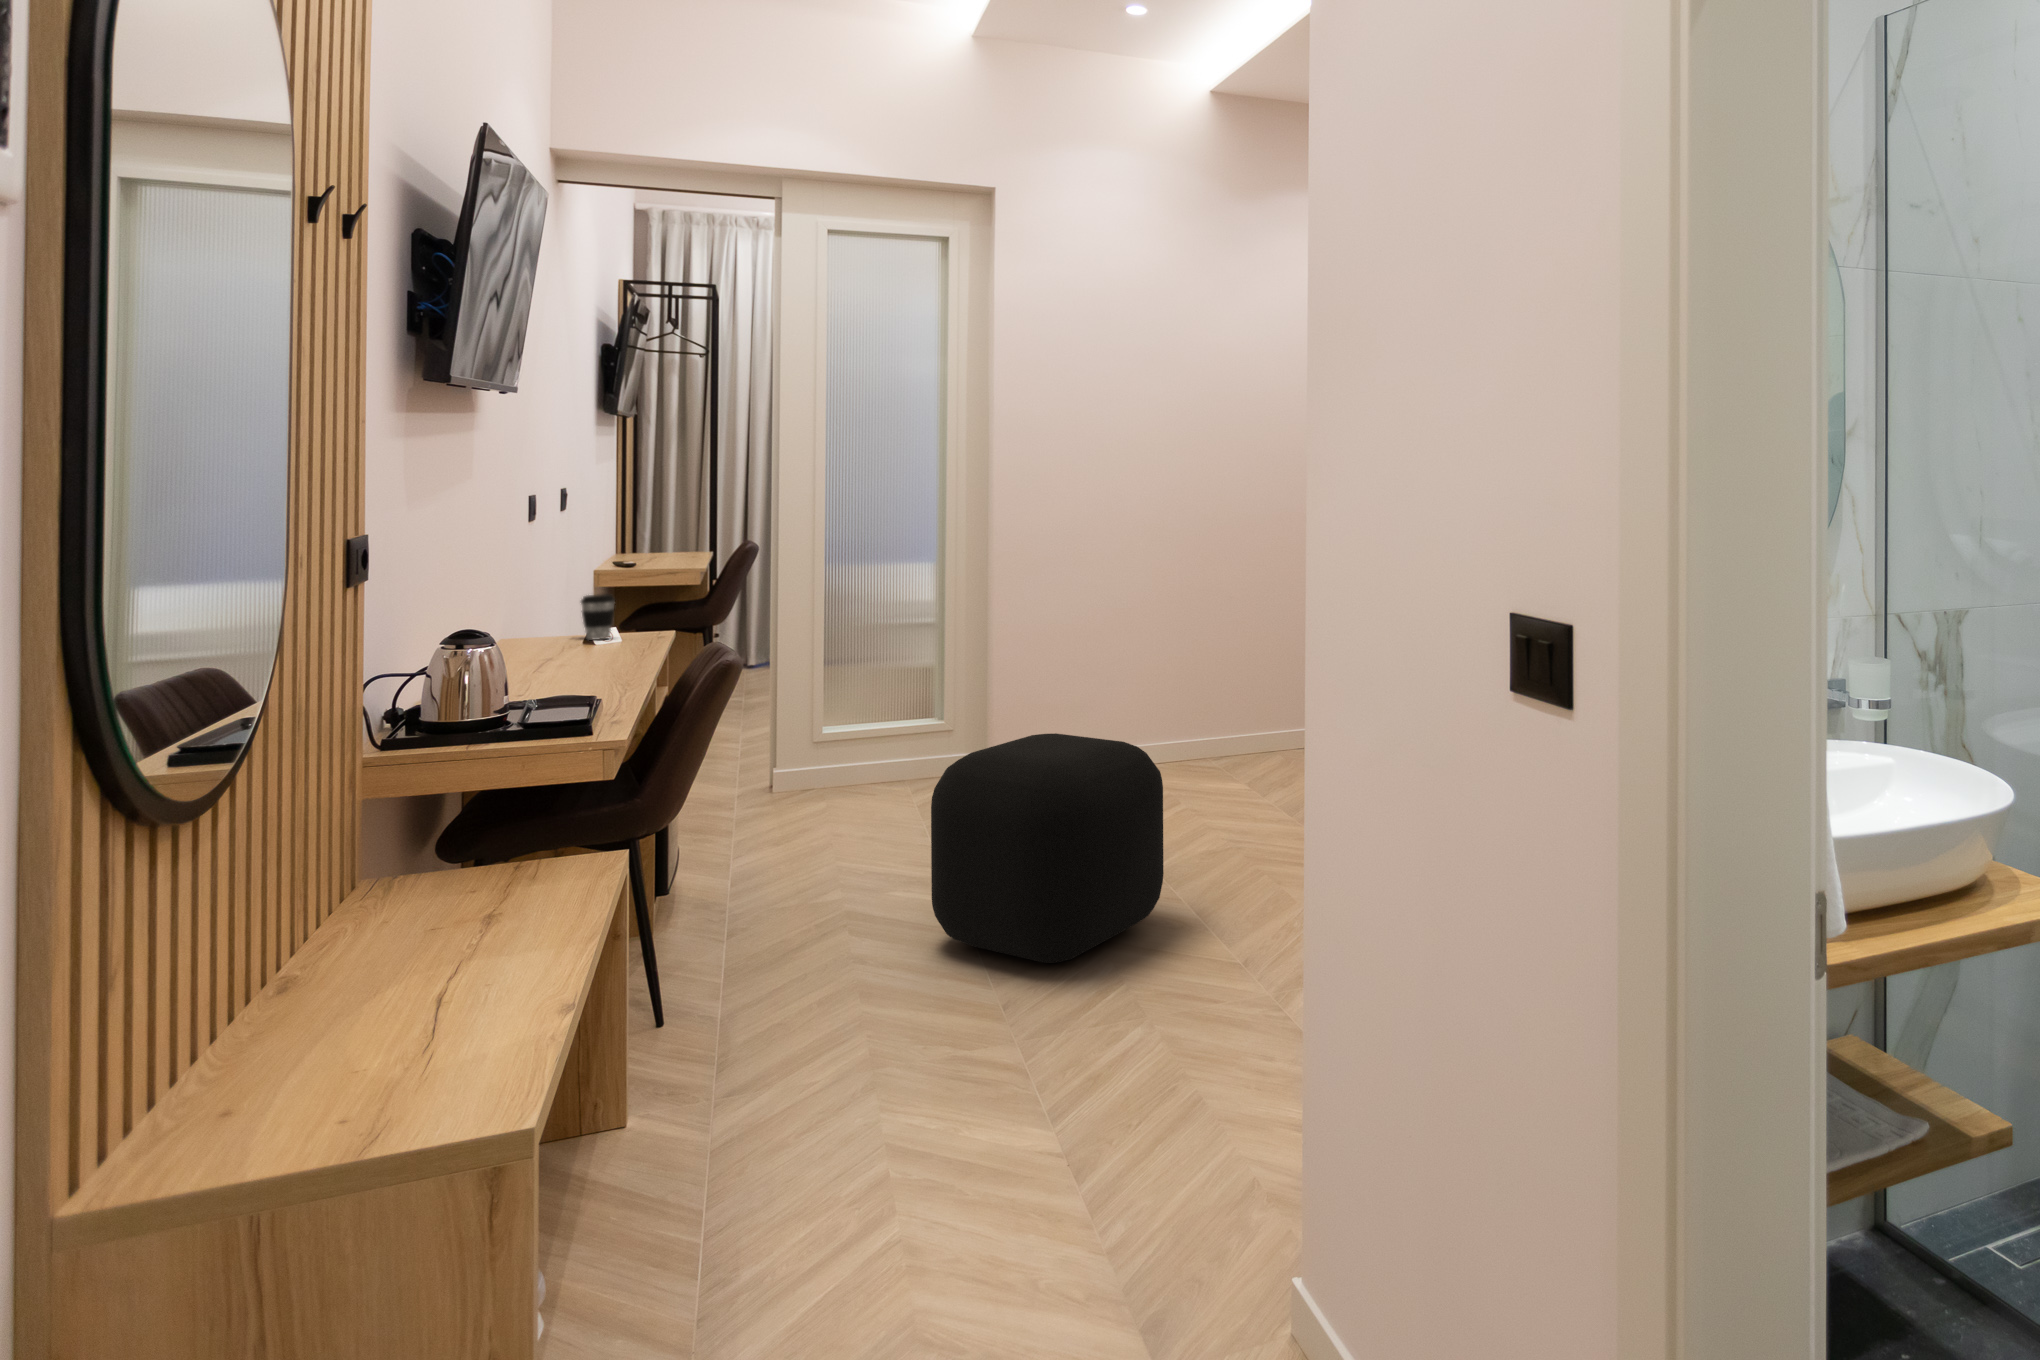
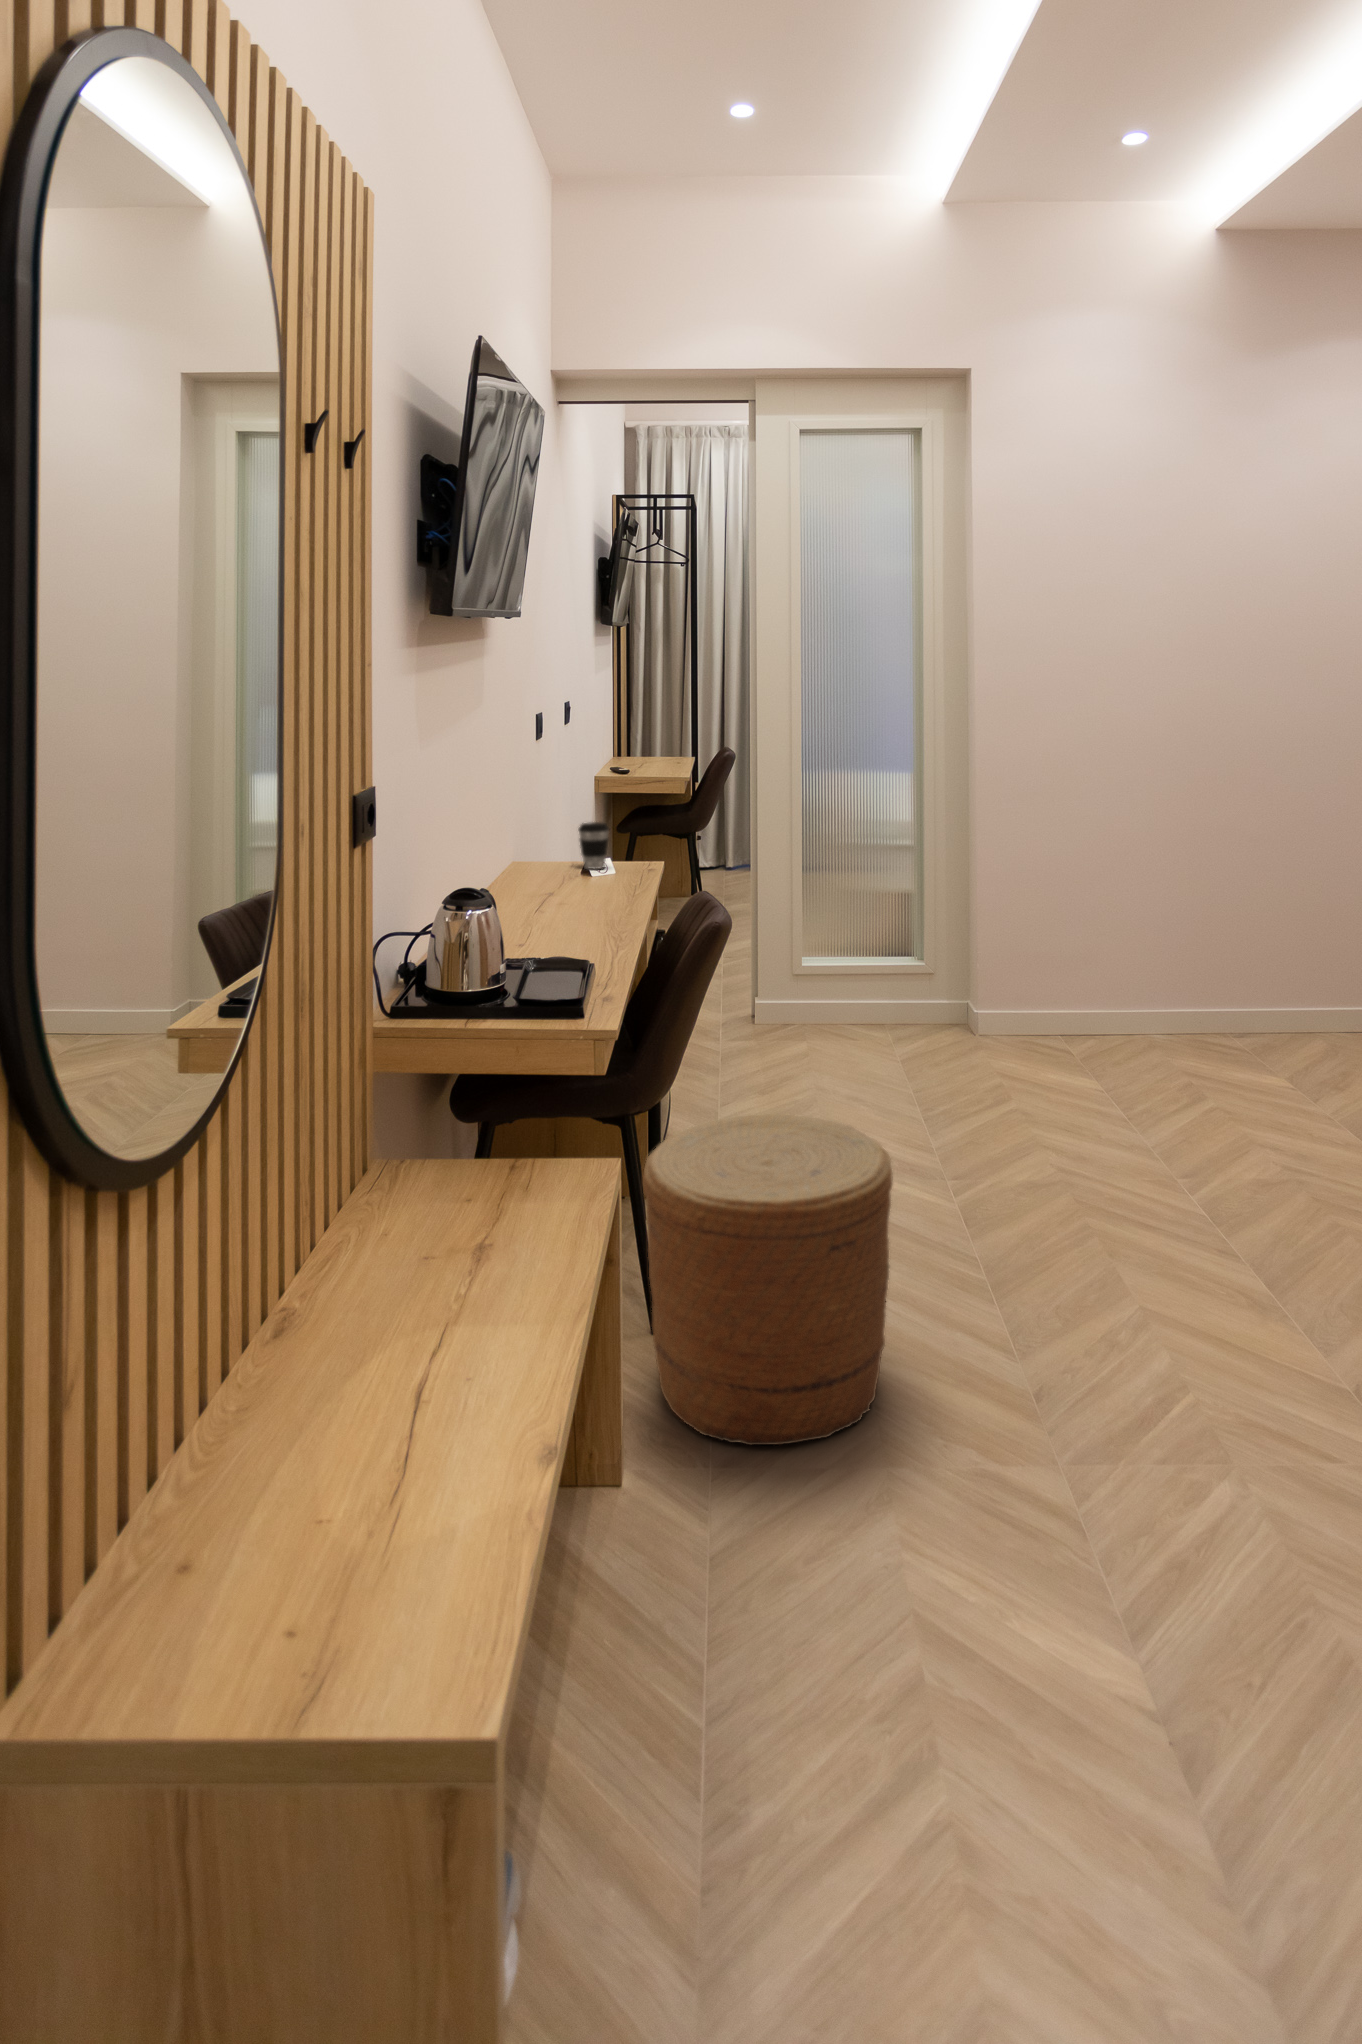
ottoman: present [931,733,1164,963] -> none [937,1024,1220,1324]
woven basket: none [648,819,883,1091] -> present [643,1114,893,1445]

